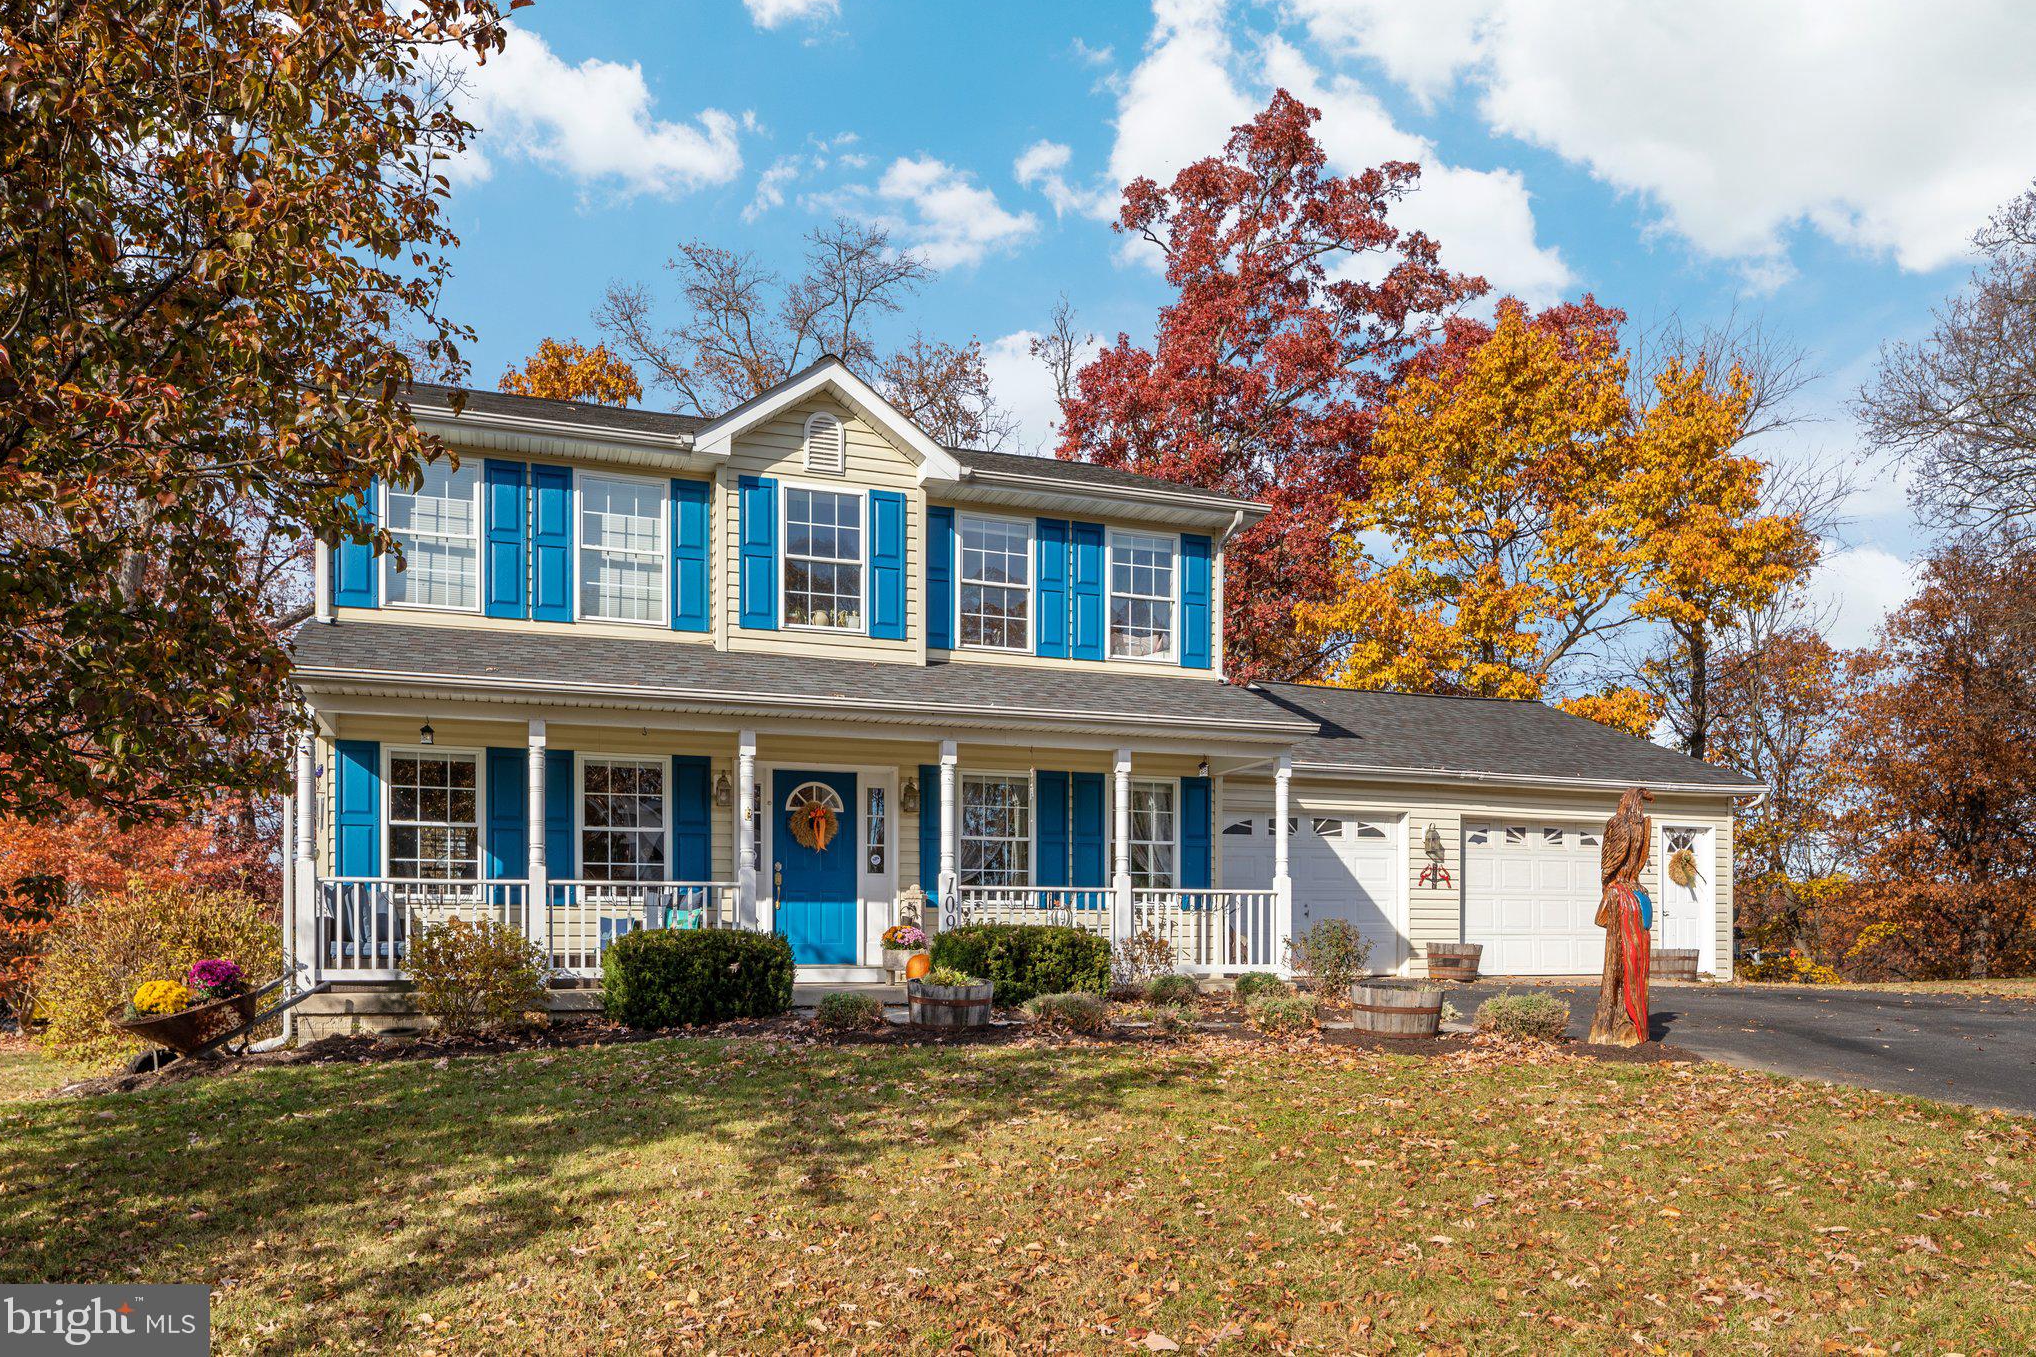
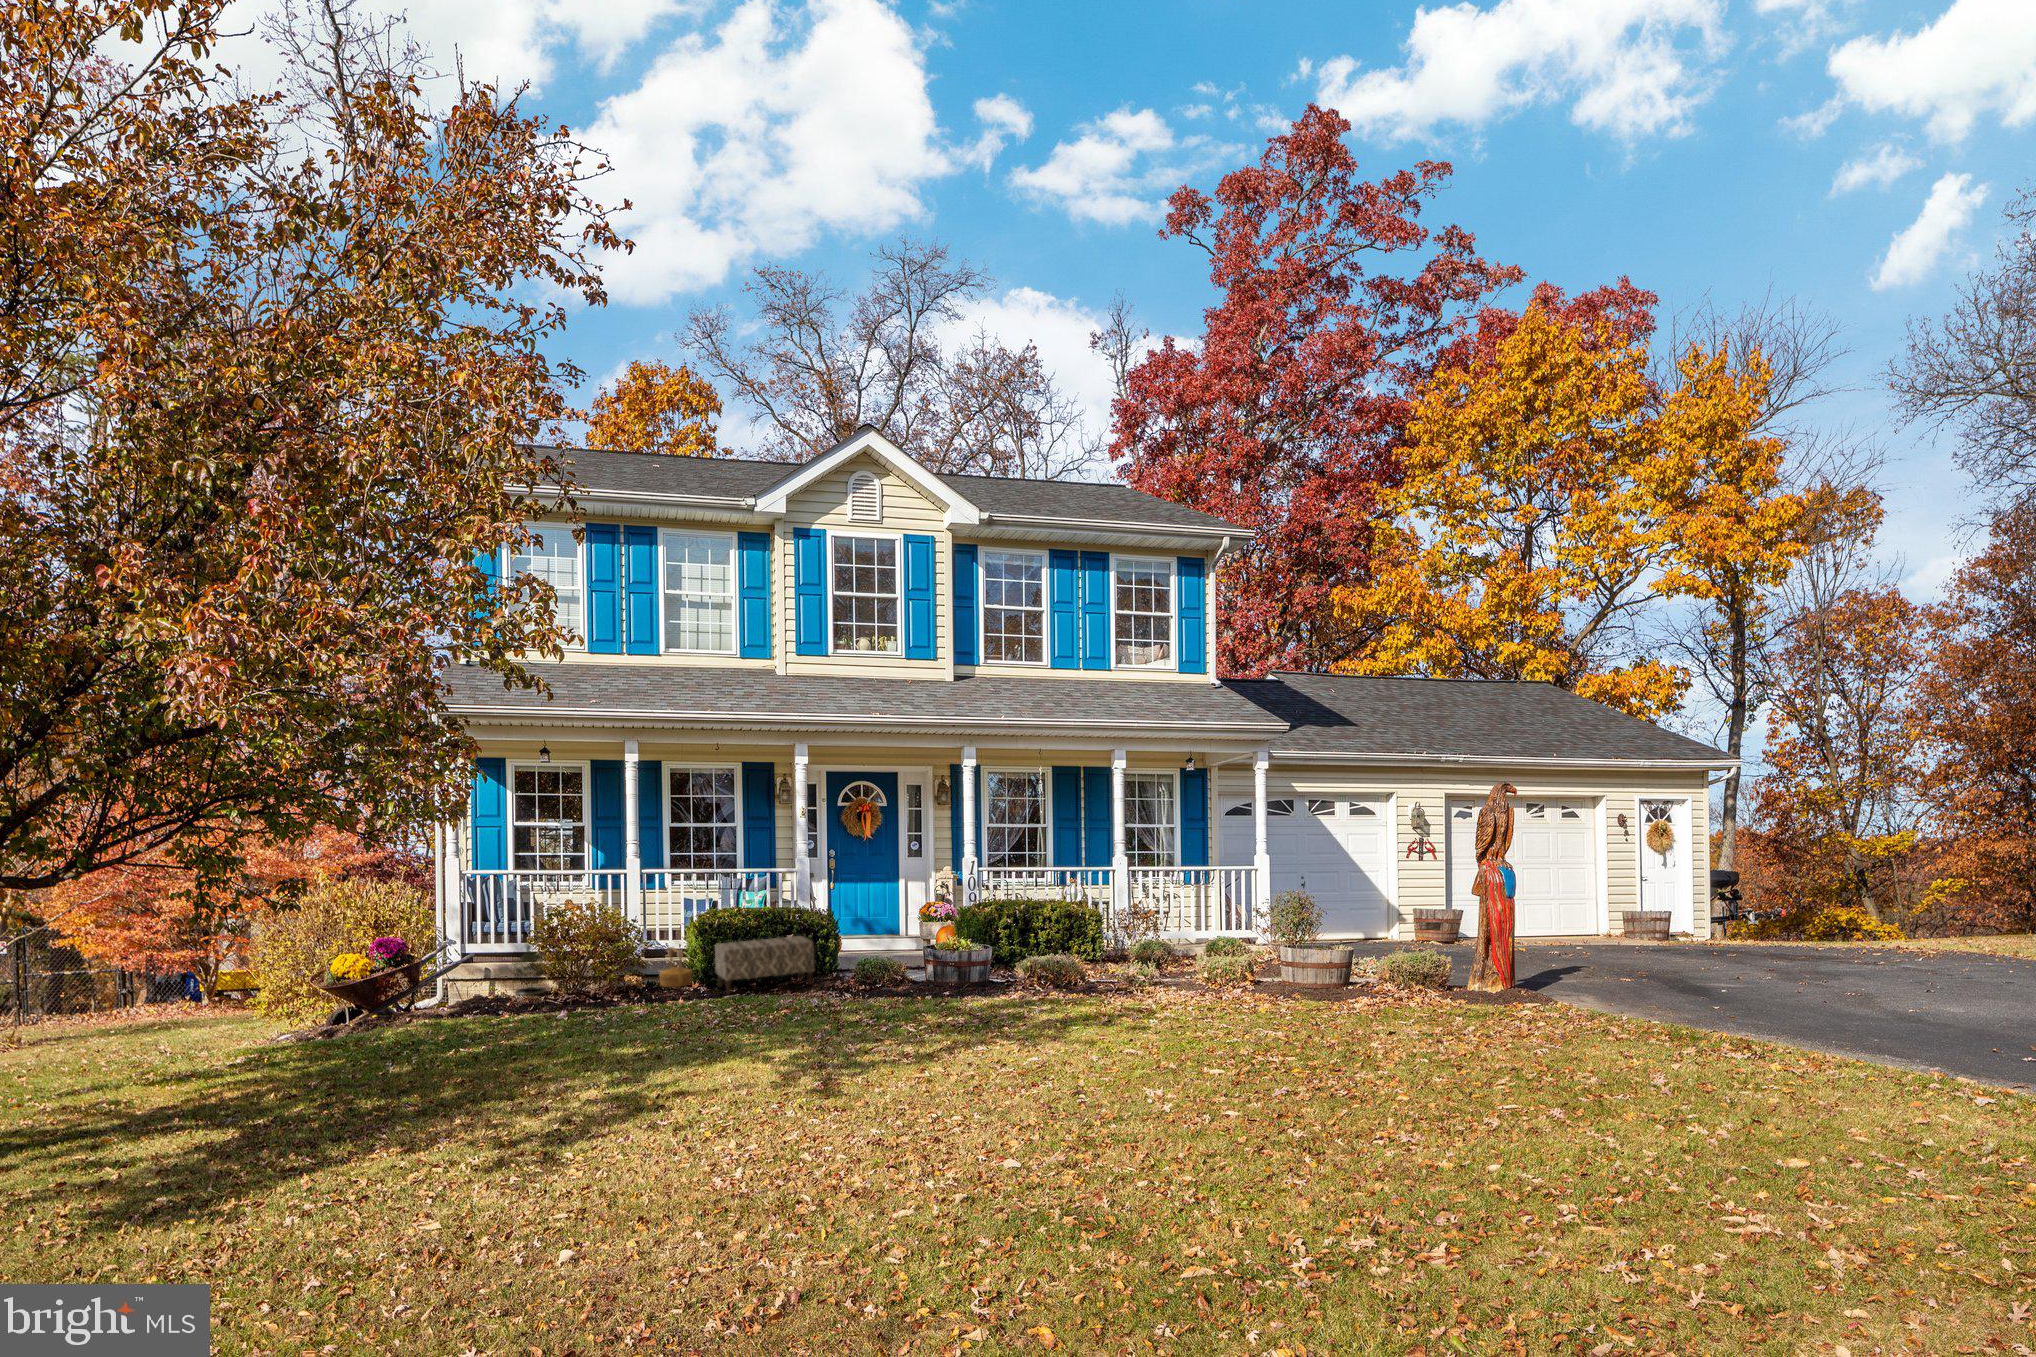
bench: none [643,962,770,1036] -> present [715,936,814,994]
woven basket: none [569,975,612,1027] -> present [659,947,692,987]

